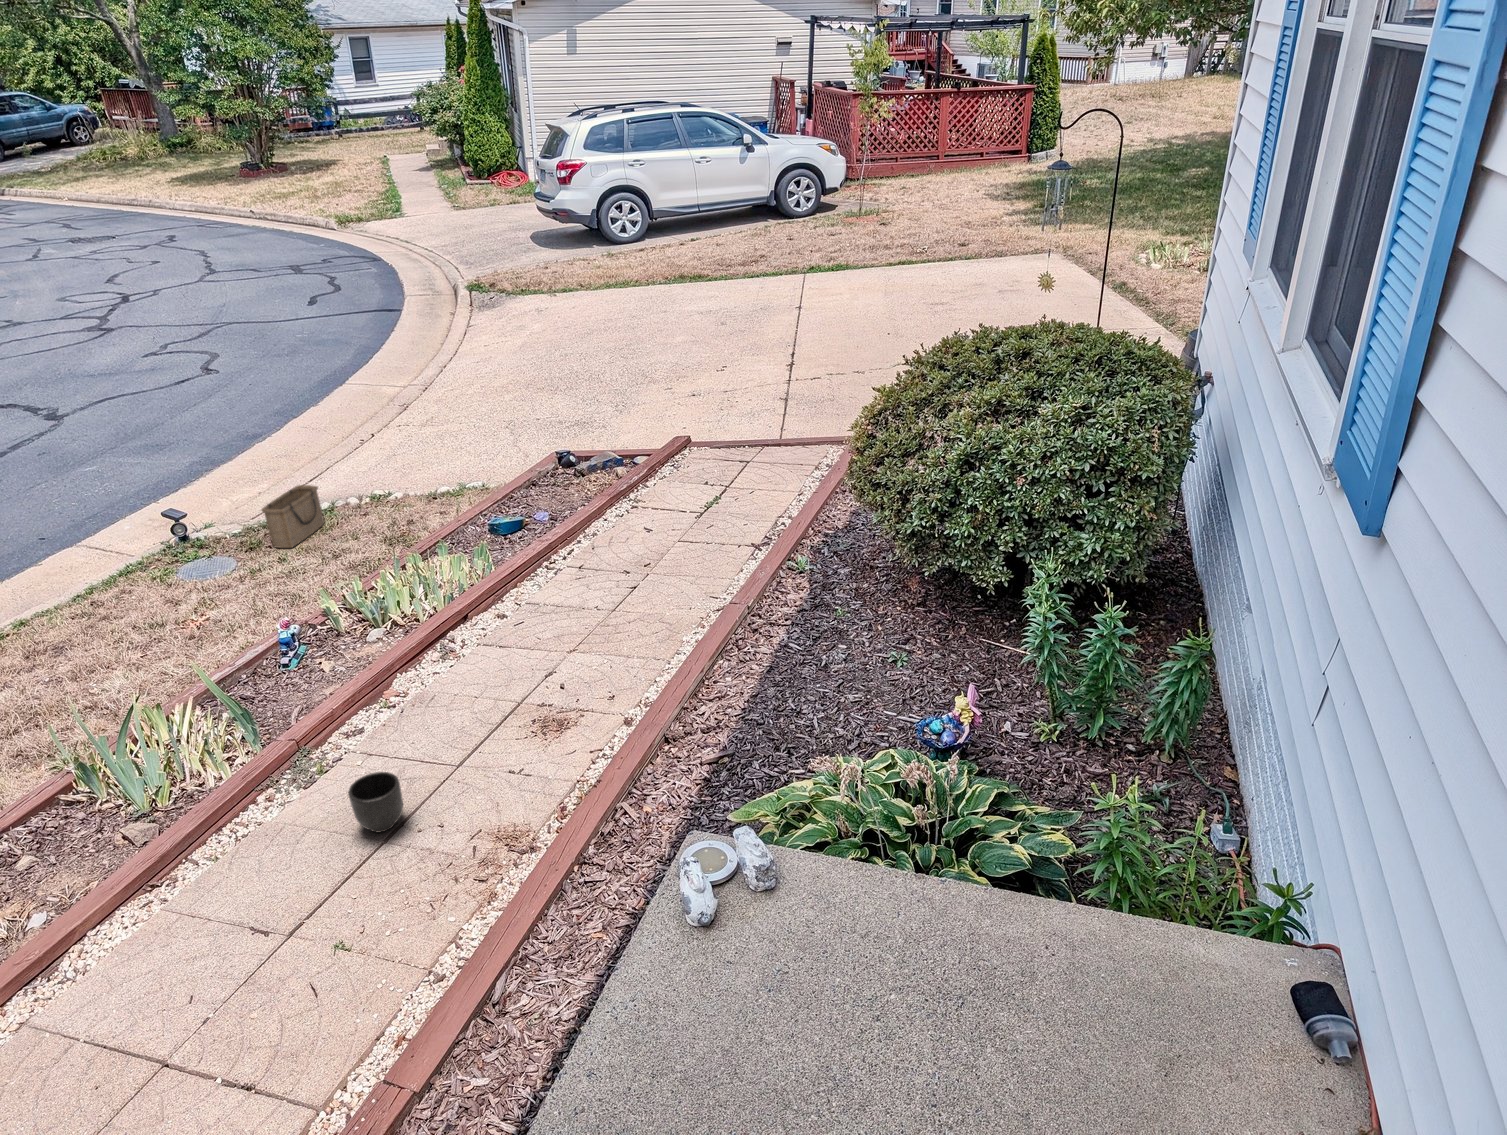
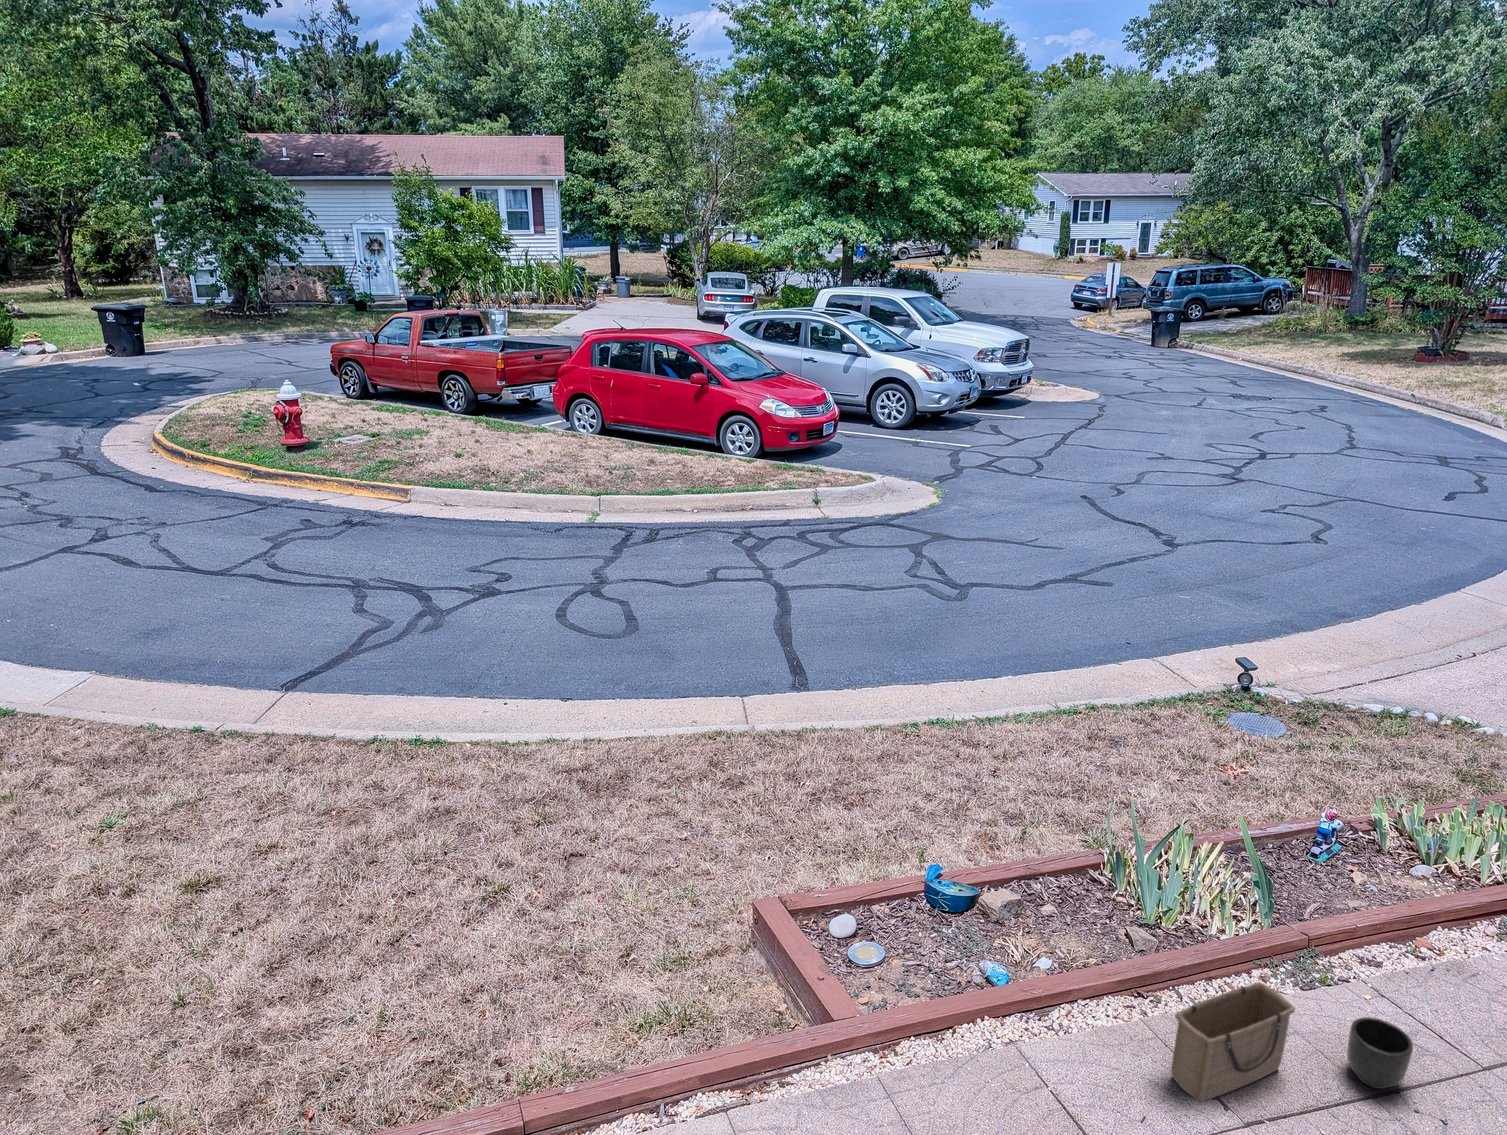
basket: present [262,485,324,548] -> present [1171,982,1295,1101]

